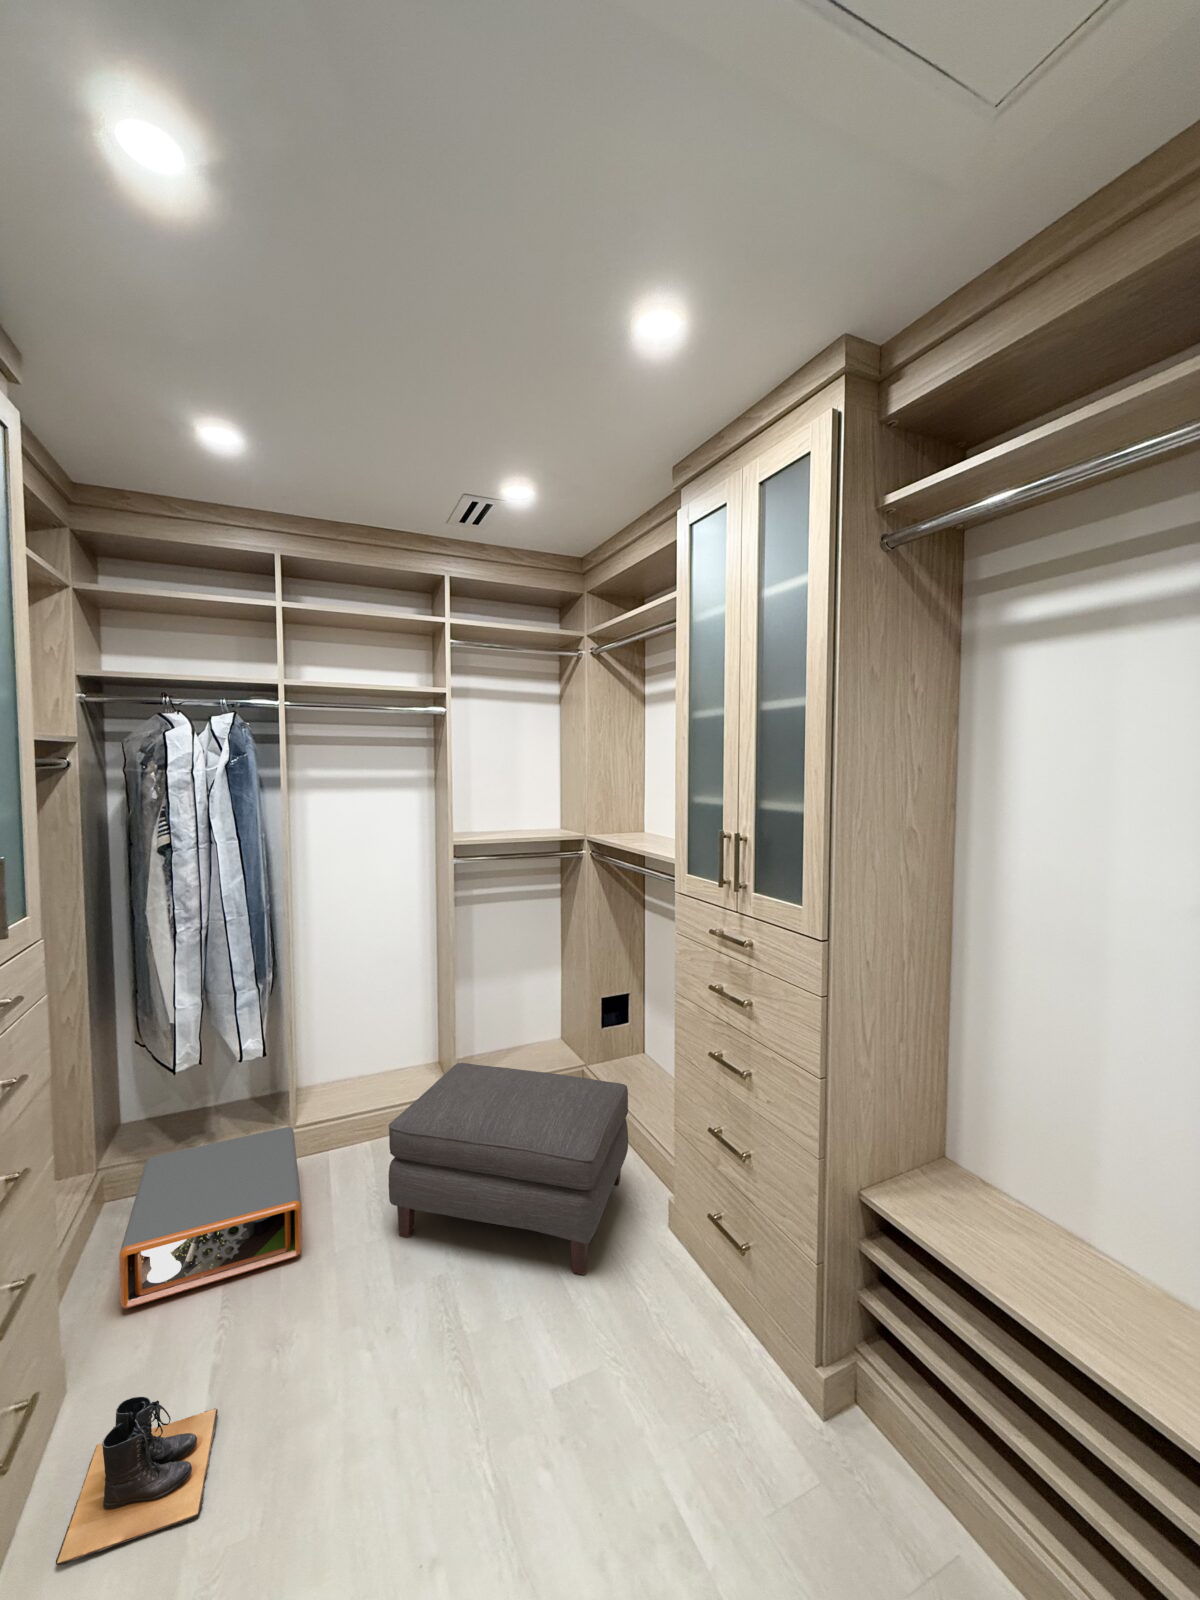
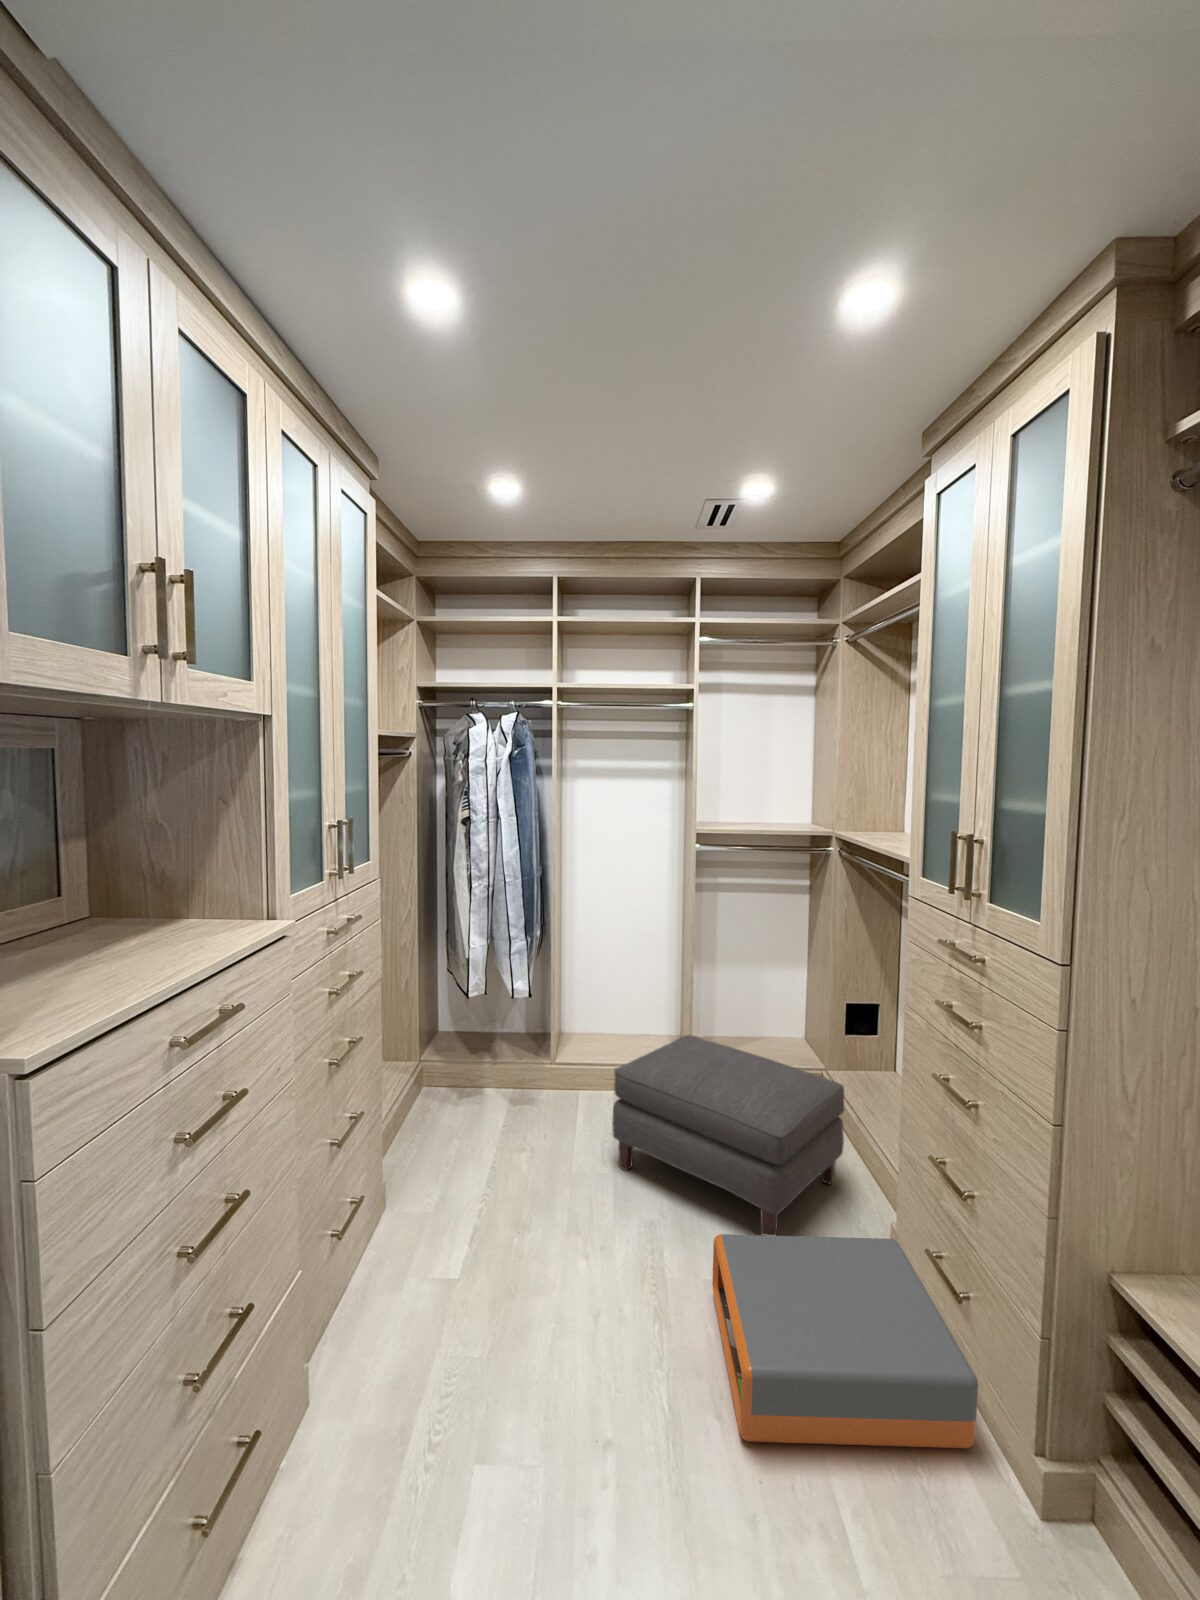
storage box: present [119,1127,302,1308] -> present [712,1234,978,1448]
boots: present [56,1397,218,1565] -> none [367,1202,469,1293]

